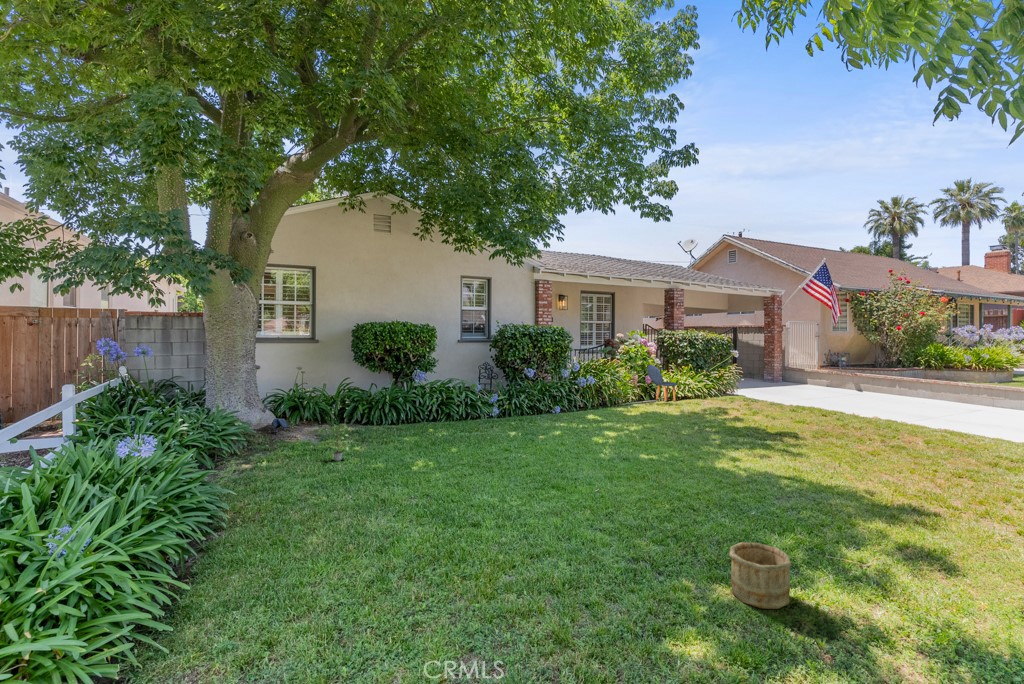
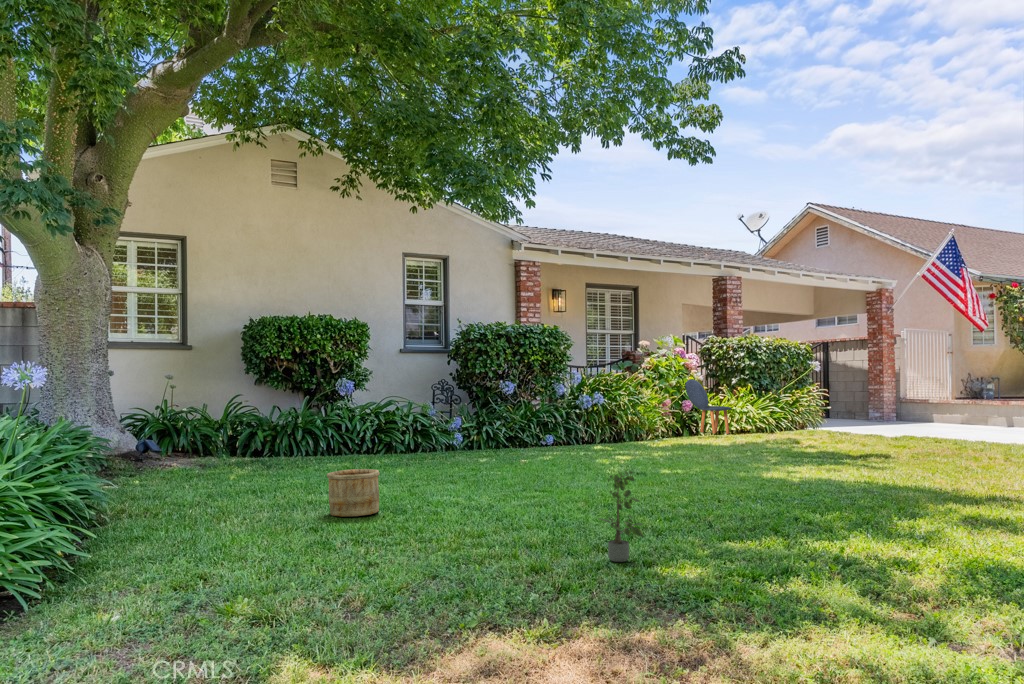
potted plant: present [329,424,350,461] -> present [599,471,644,562]
wooden bucket: present [729,542,791,609] -> present [327,469,380,517]

